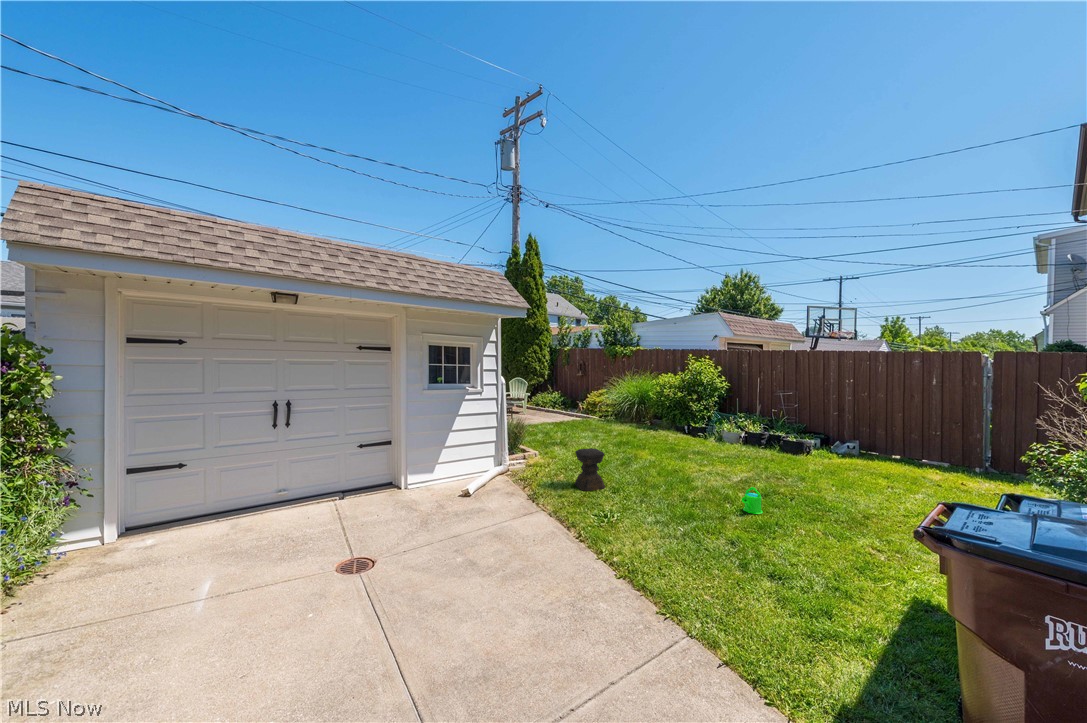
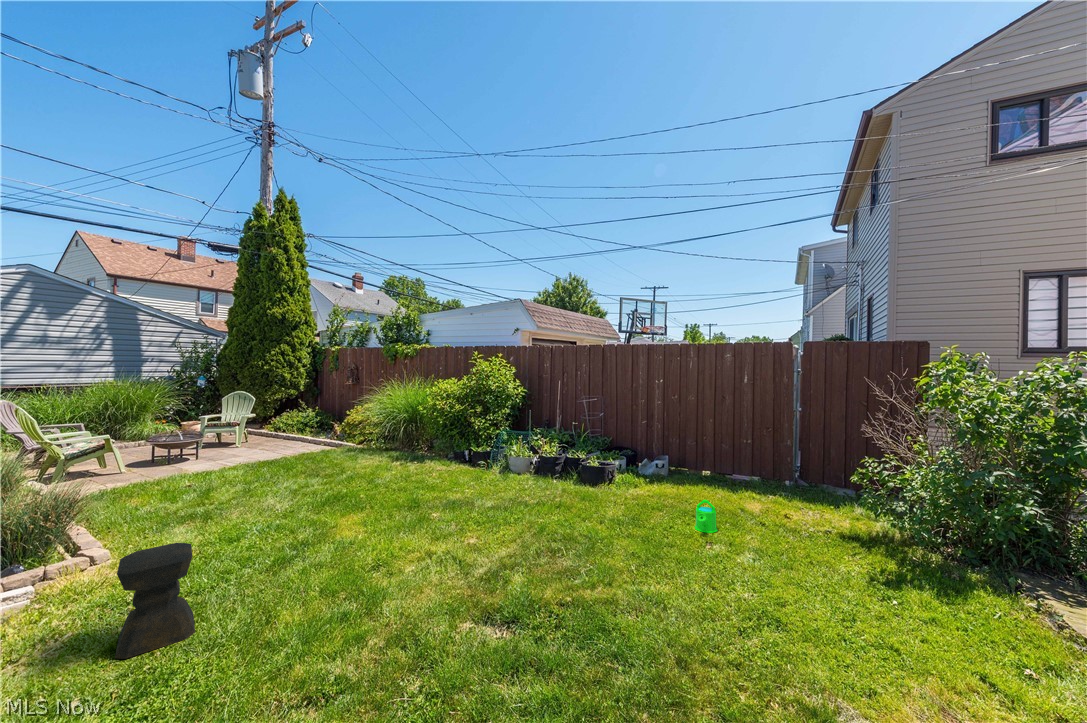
watering can: present [742,487,763,514] -> present [694,500,718,533]

